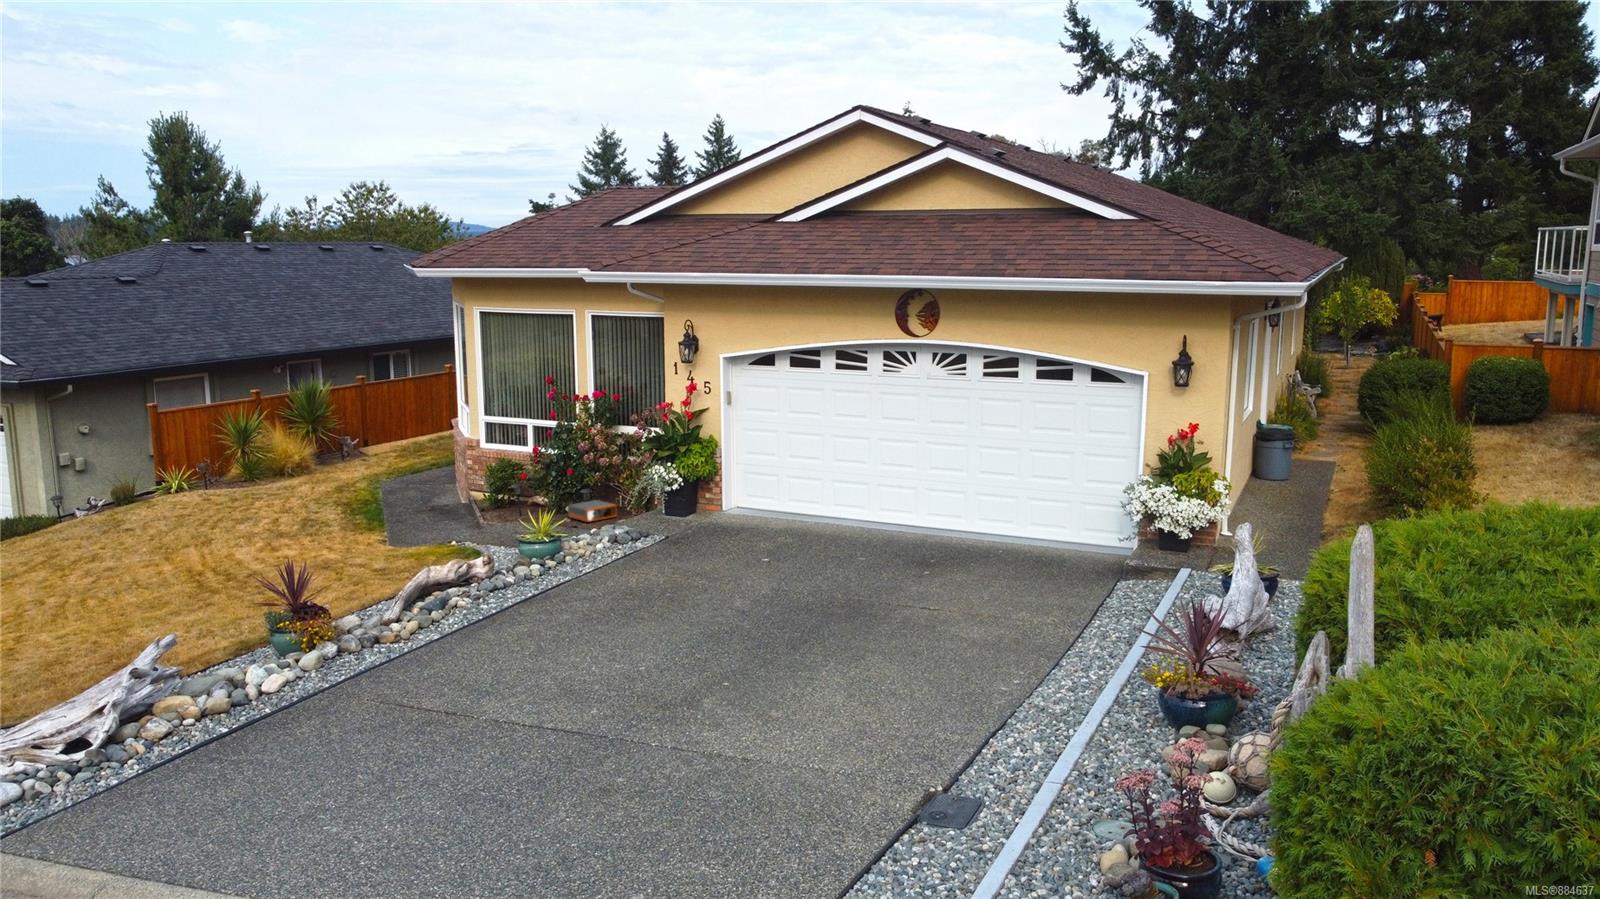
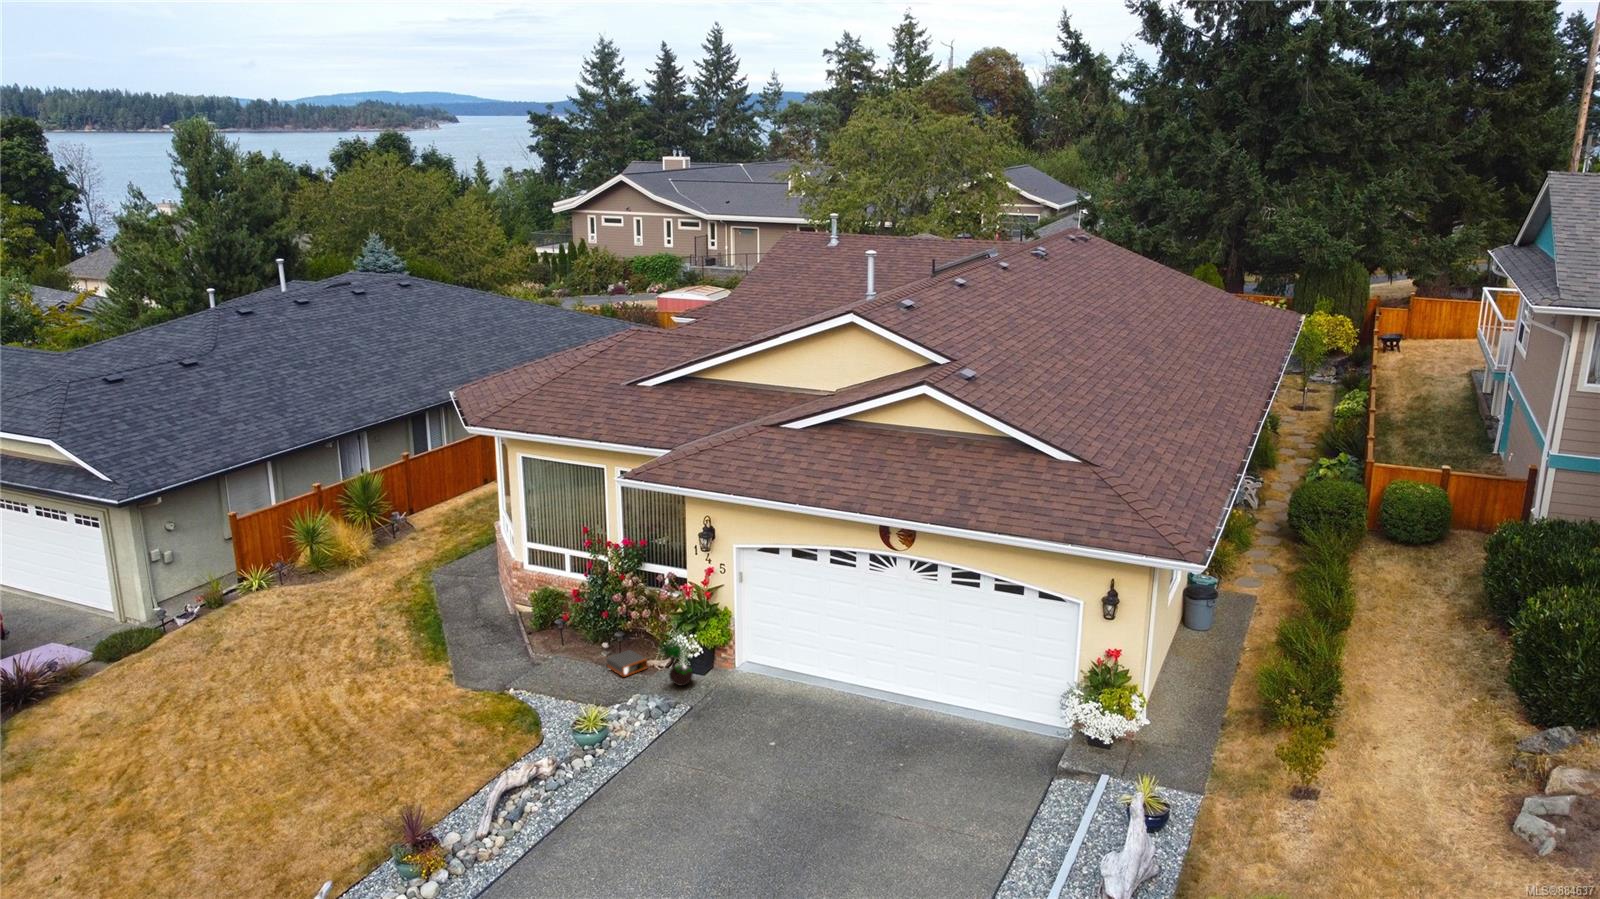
potted tree: none [626,463,670,526] -> present [659,642,693,685]

